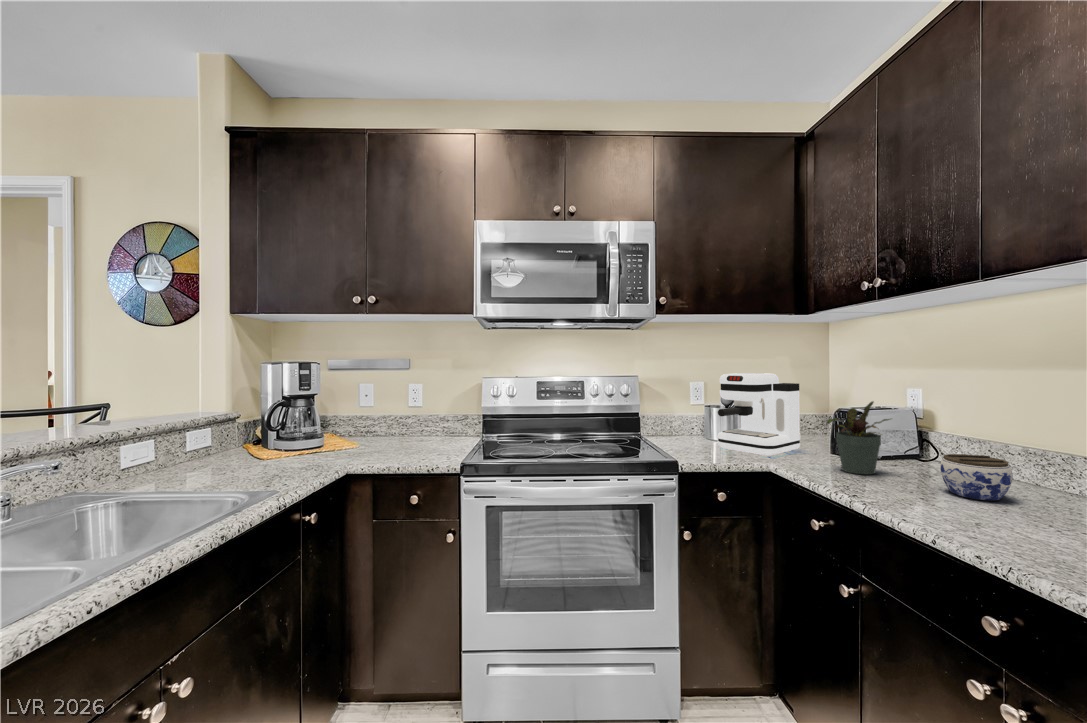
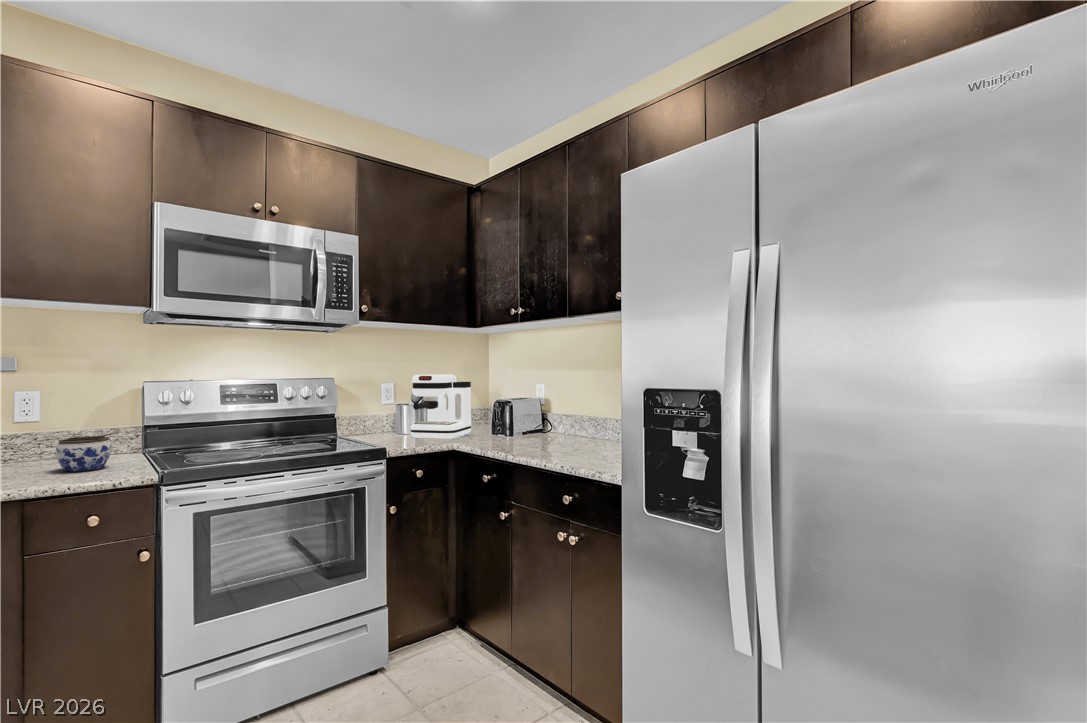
potted plant: present [827,401,890,474] -> none [491,391,529,442]
jar: present [940,454,1013,501] -> present [56,436,112,472]

